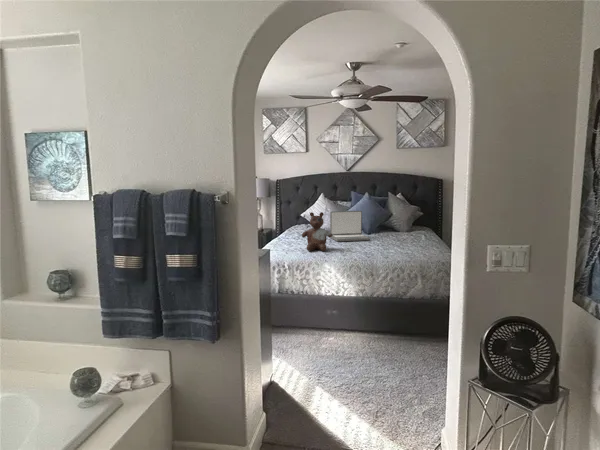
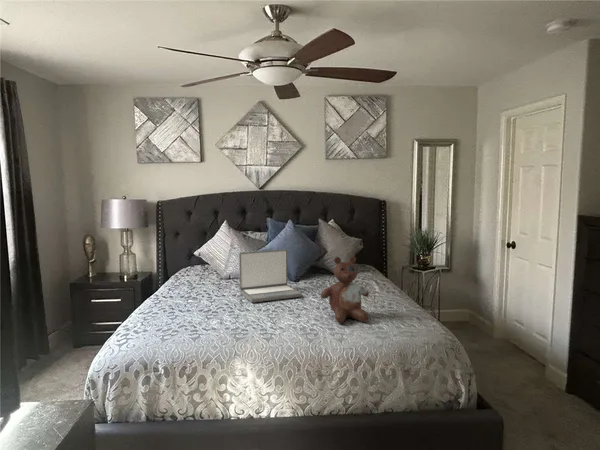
stuffed bear: present [302,212,332,251] -> present [321,256,369,323]

